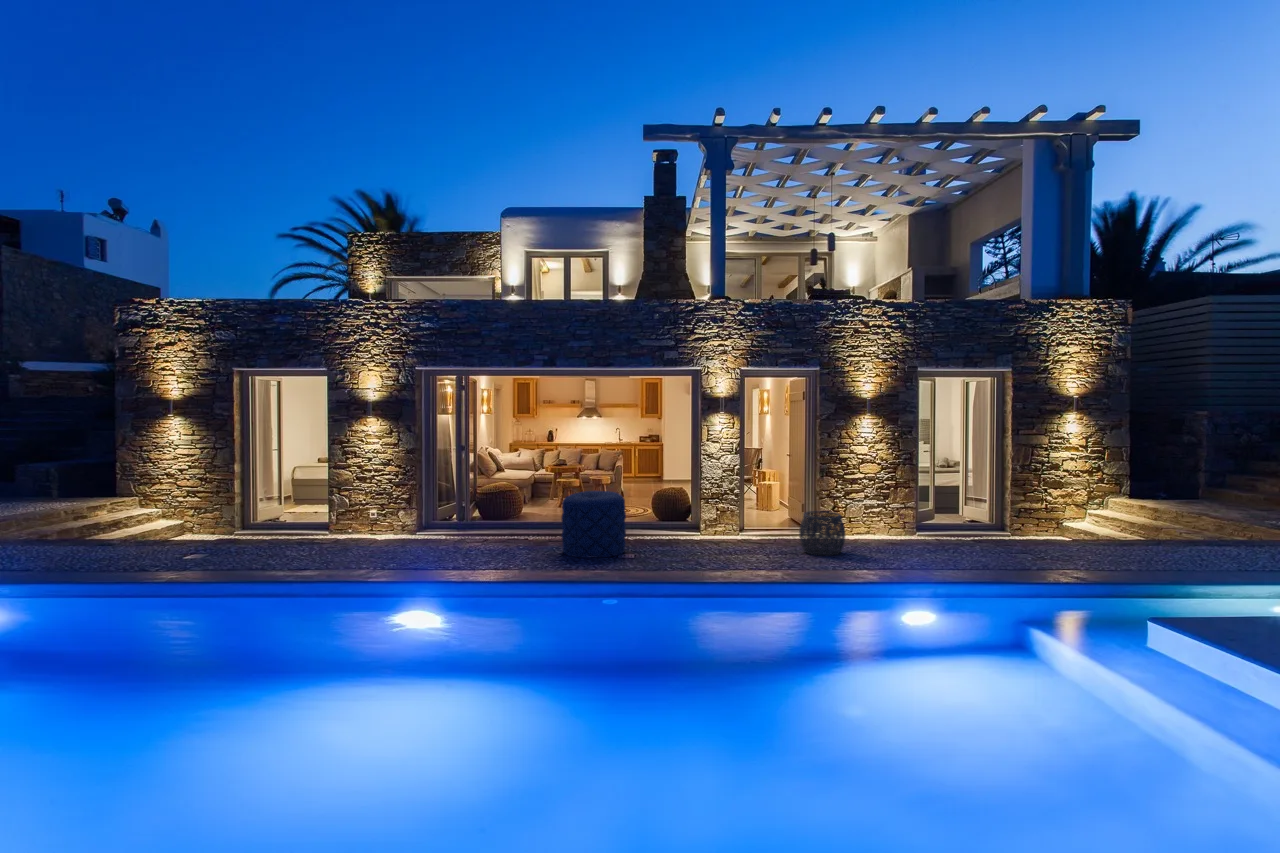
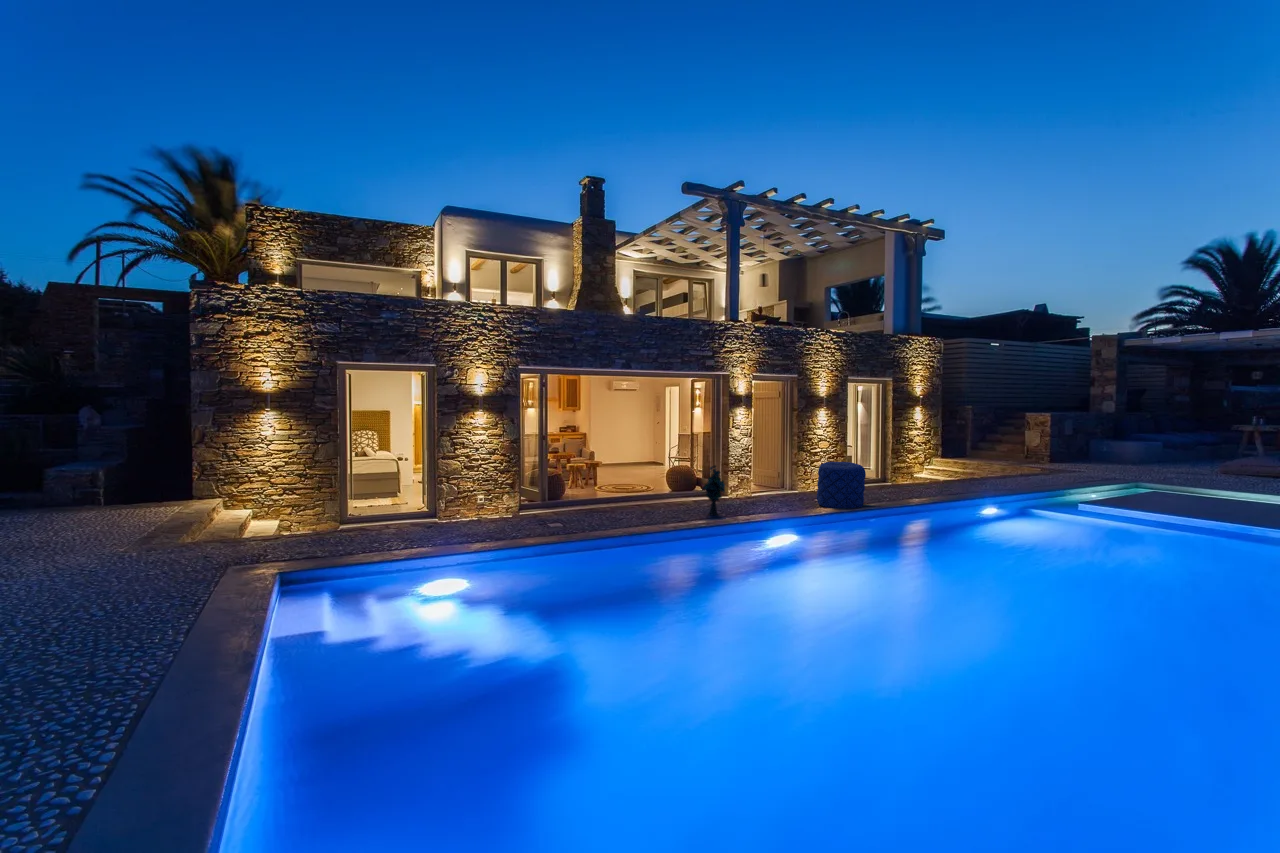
decorative plant: none [386,487,424,551] -> present [703,465,725,515]
woven basket: present [799,511,845,556] -> none [935,469,967,497]

